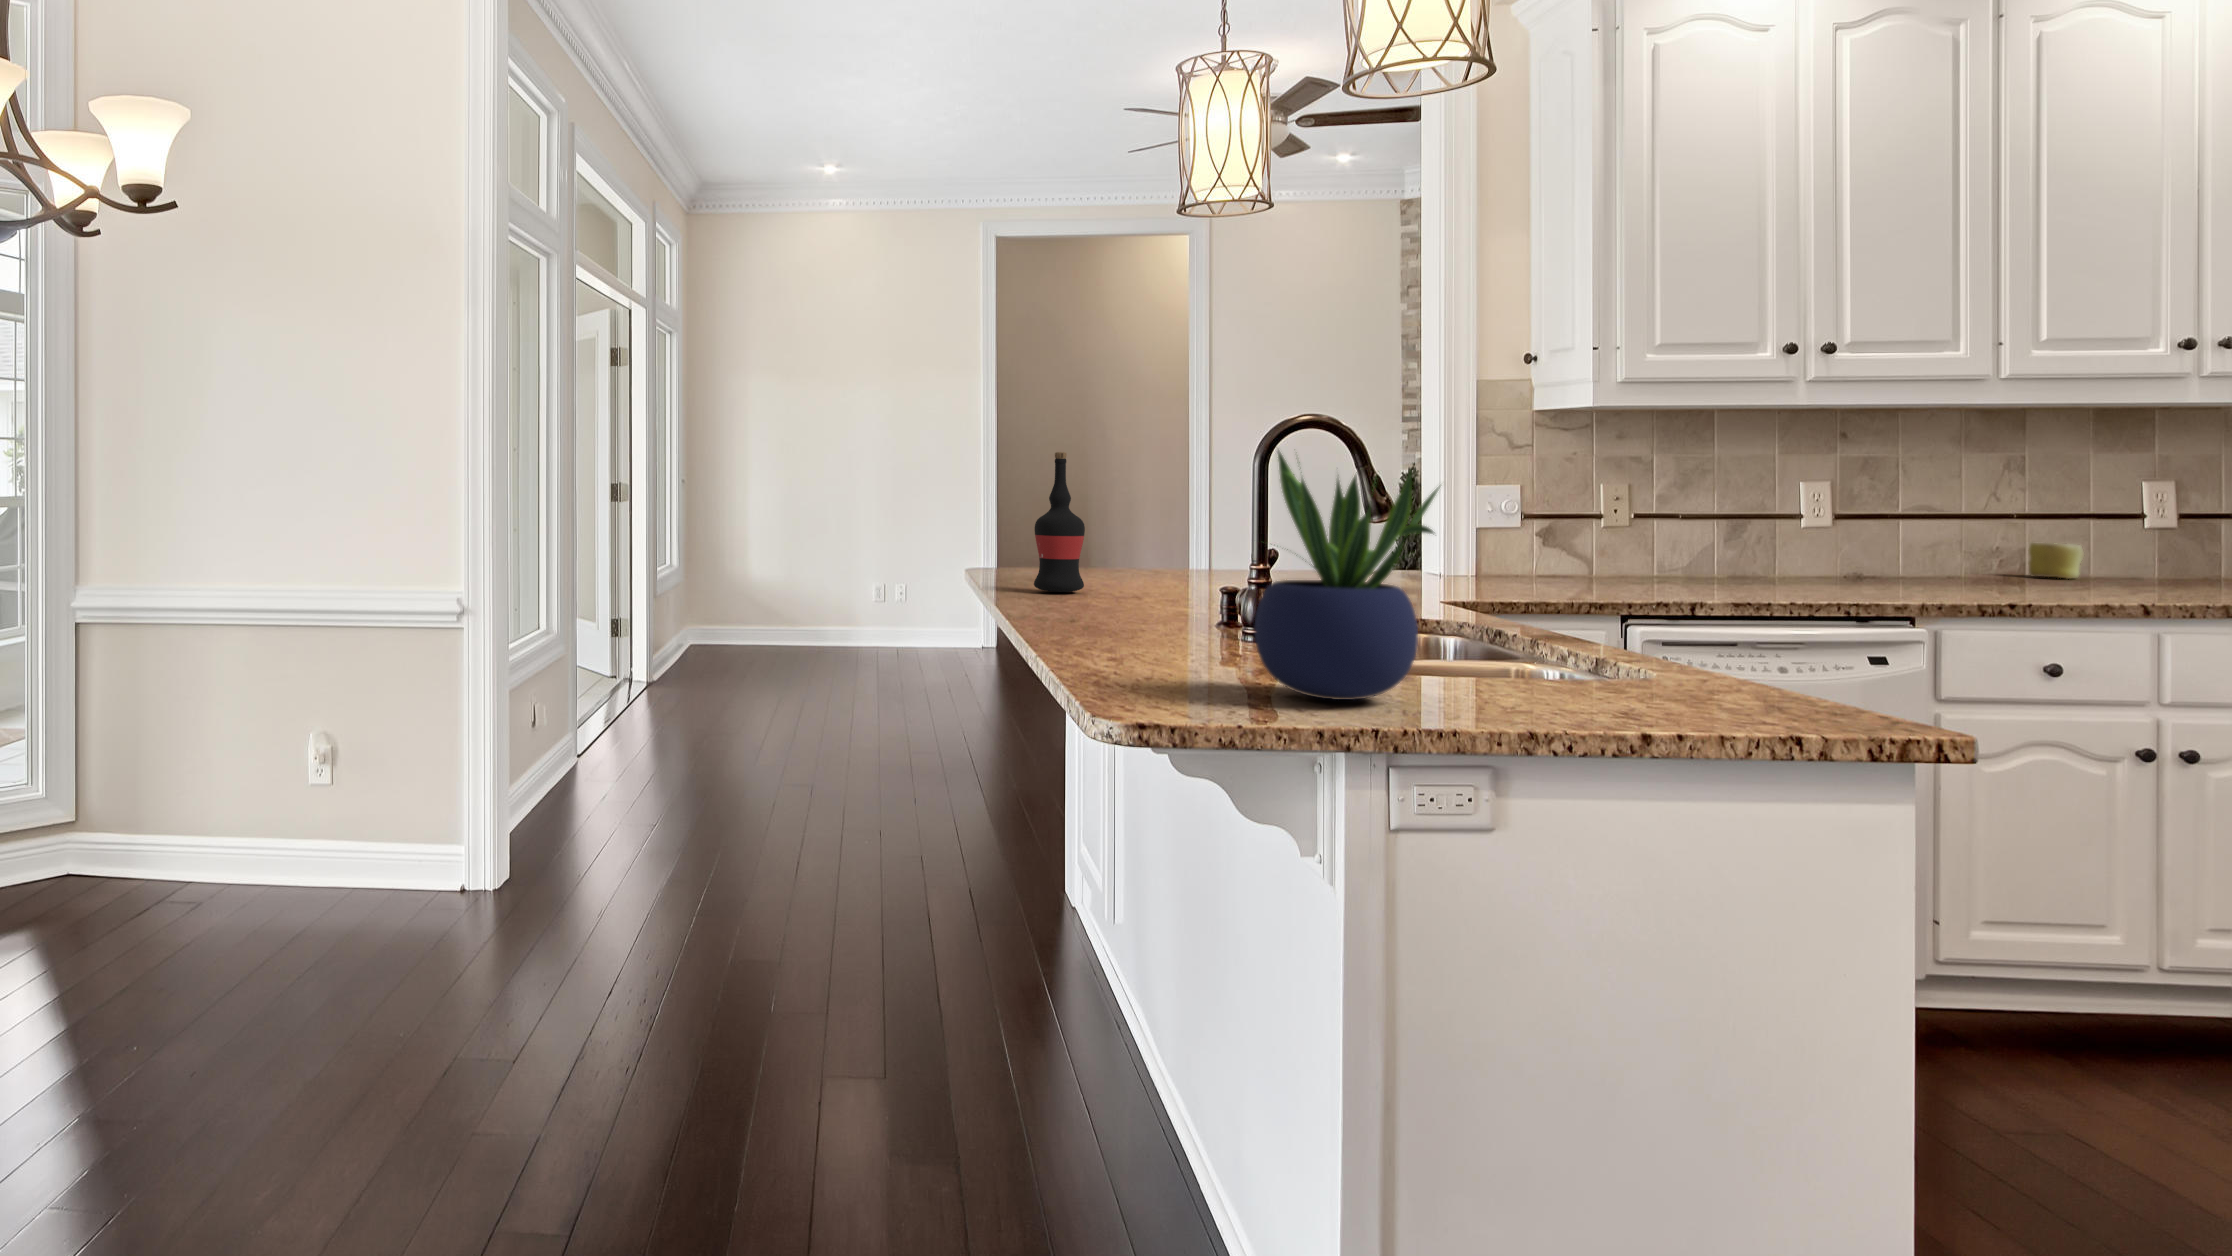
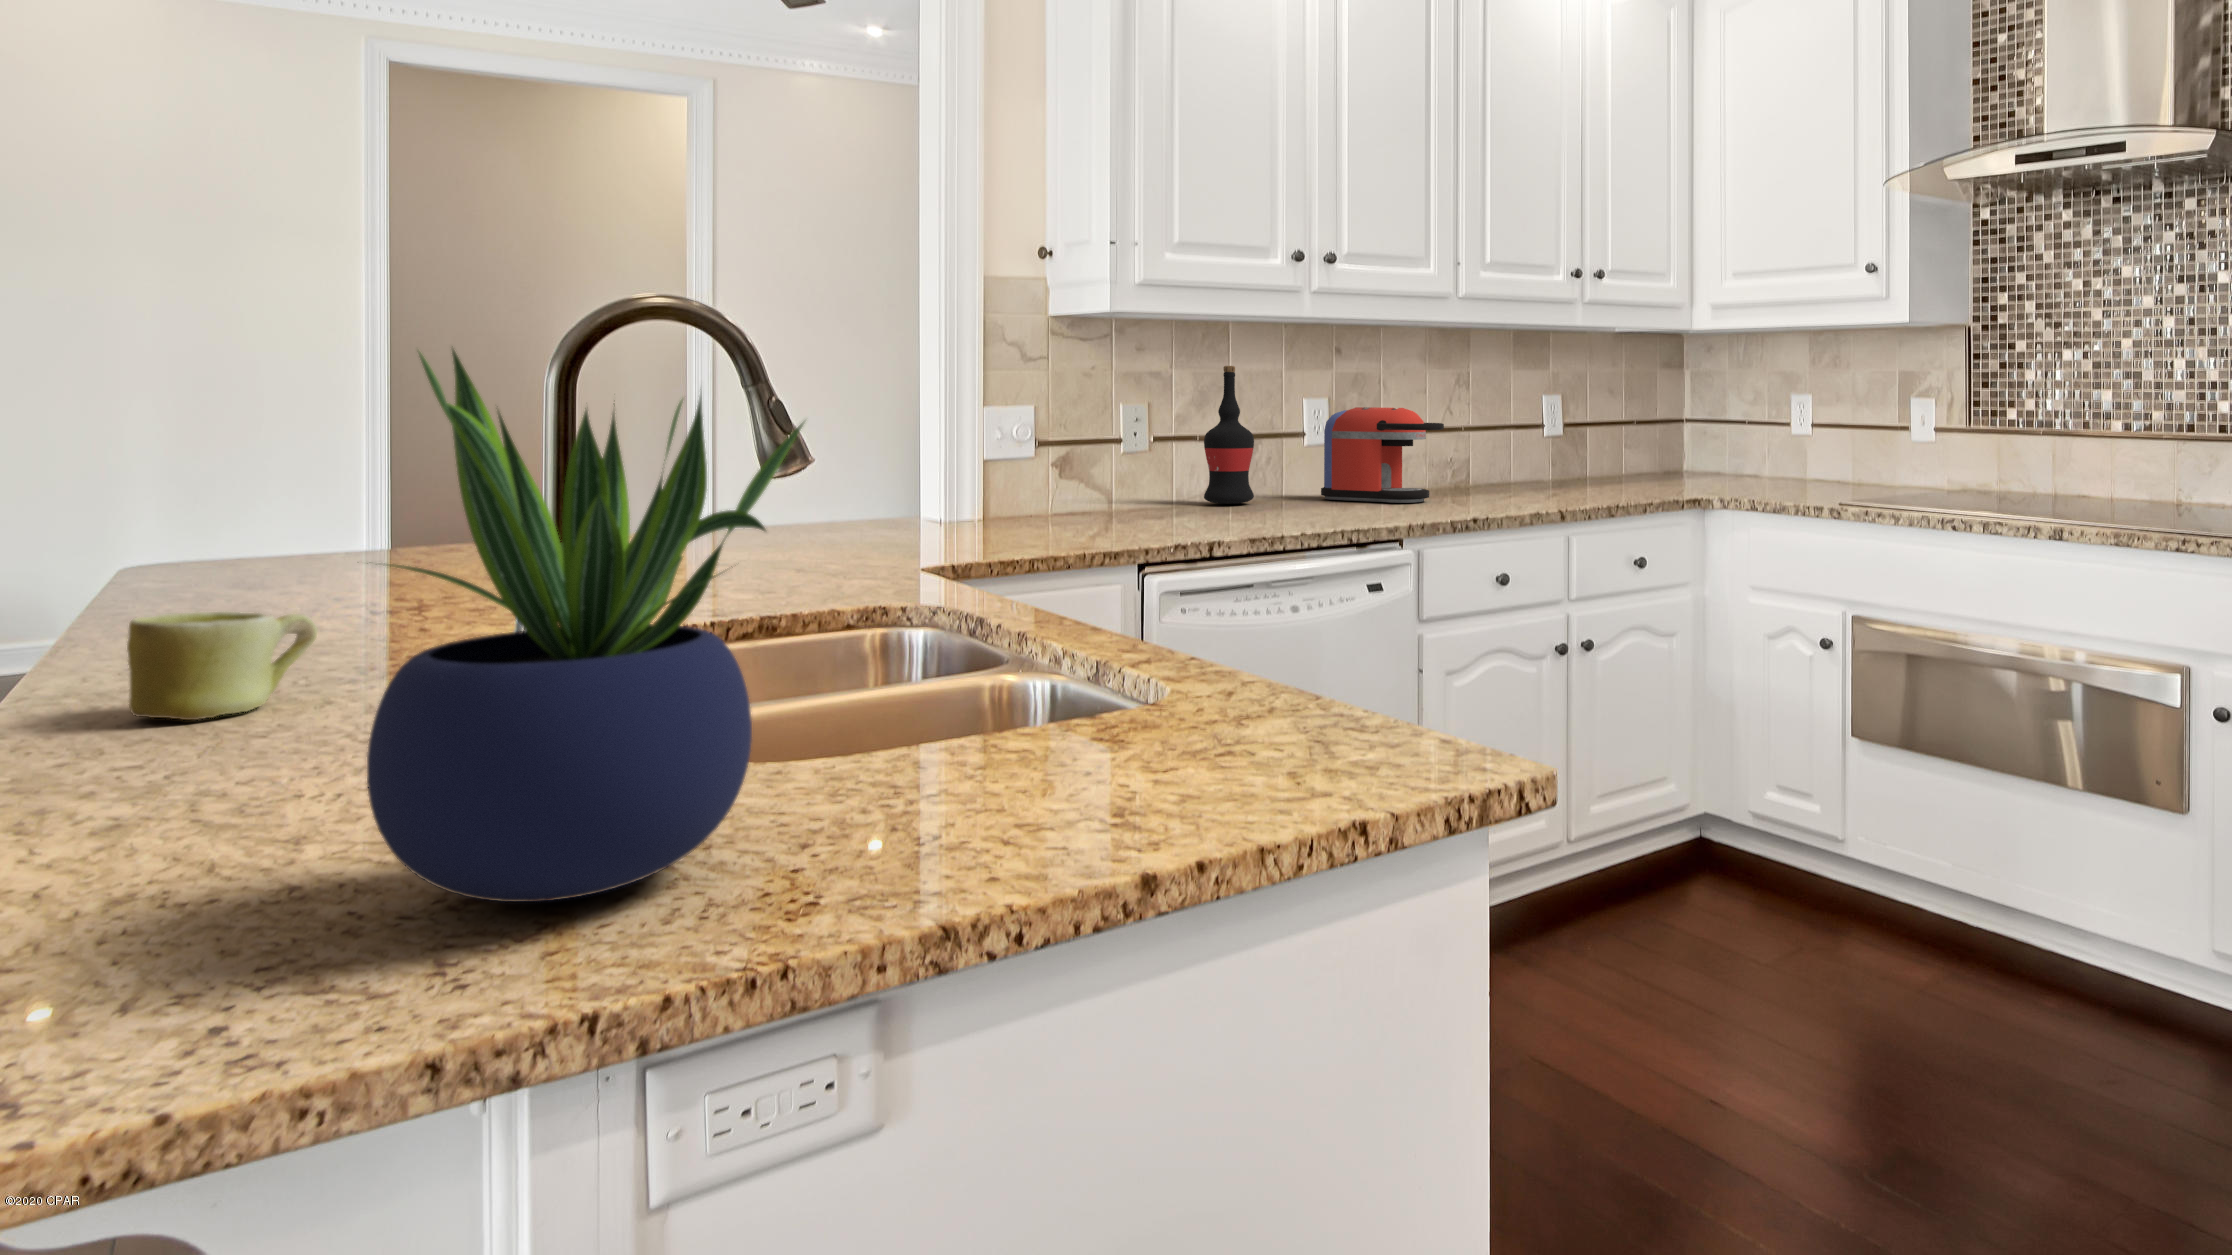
wine bottle: present [1034,452,1085,592] -> present [1204,366,1254,504]
coffee maker: none [1820,491,1977,587] -> present [1321,407,1444,503]
mug: present [2028,543,2084,579] -> present [127,612,317,720]

